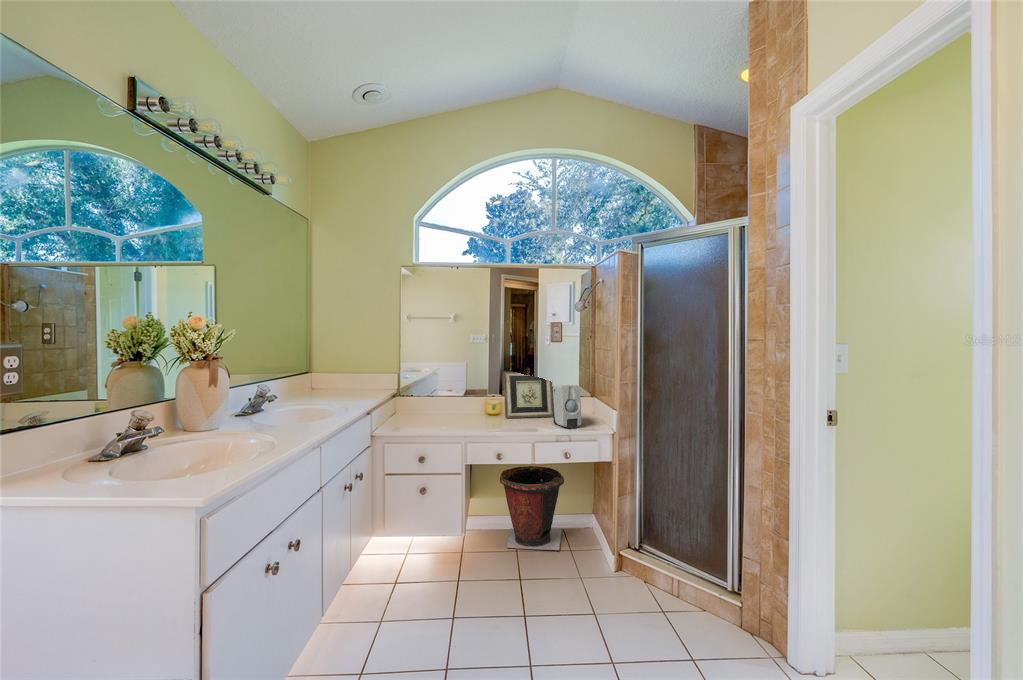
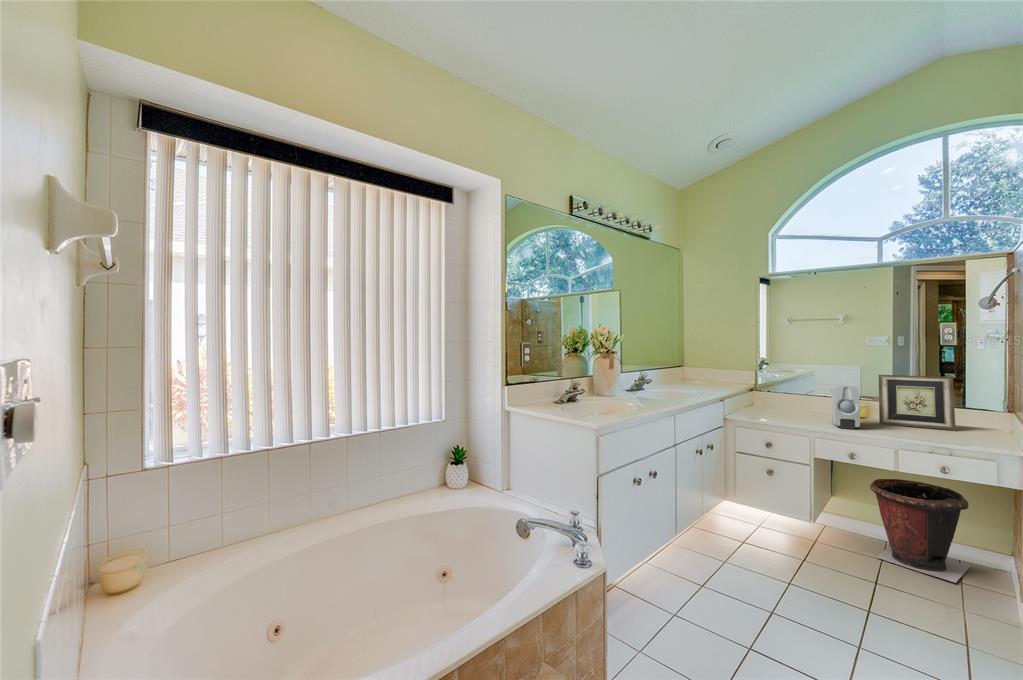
soap dispenser: present [552,385,581,429] -> present [831,386,860,429]

